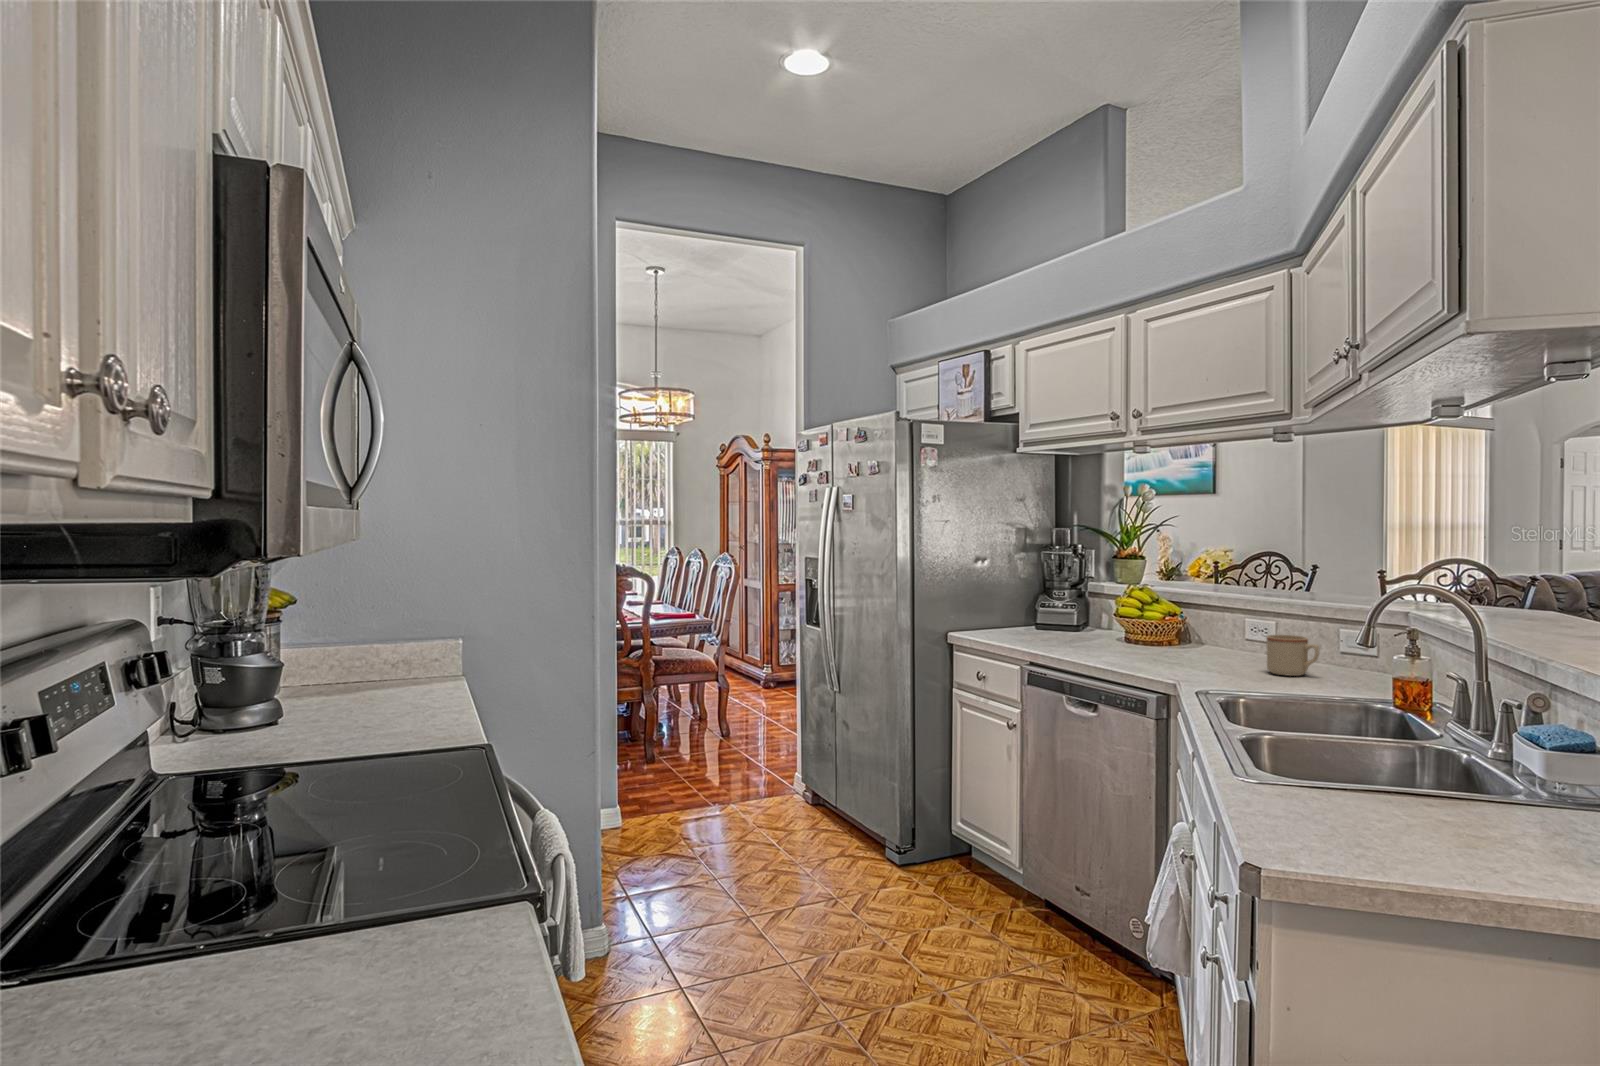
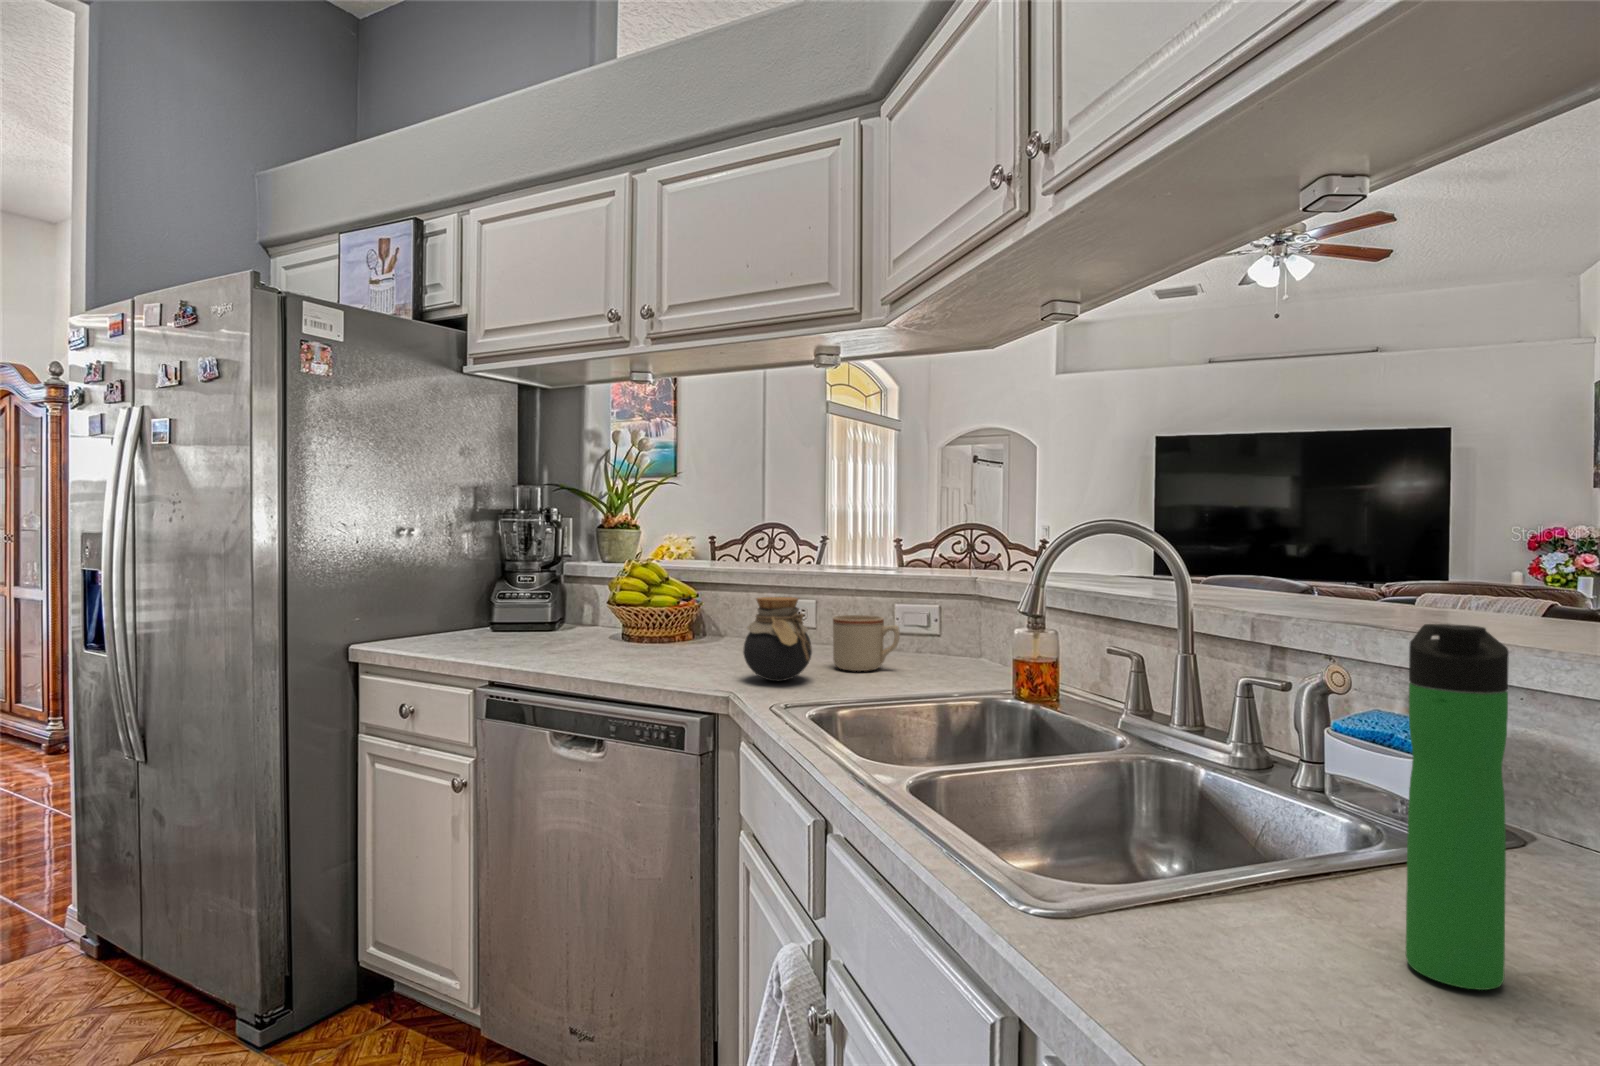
jar: none [1191,619,1242,677] -> present [743,597,812,681]
bottle: none [1432,662,1492,838] -> present [1406,624,1509,990]

